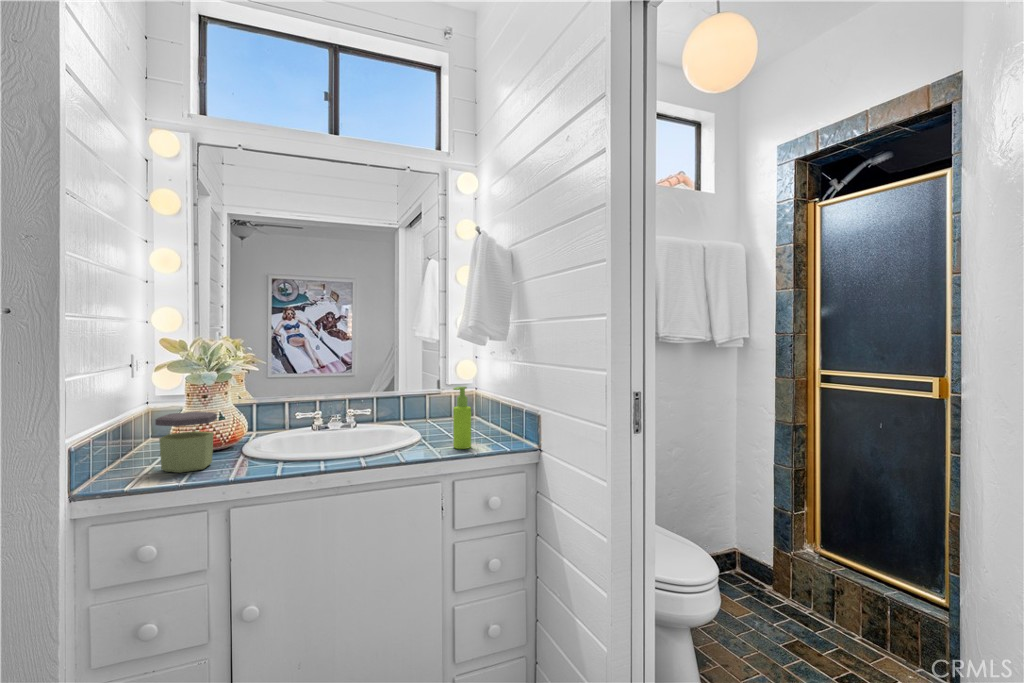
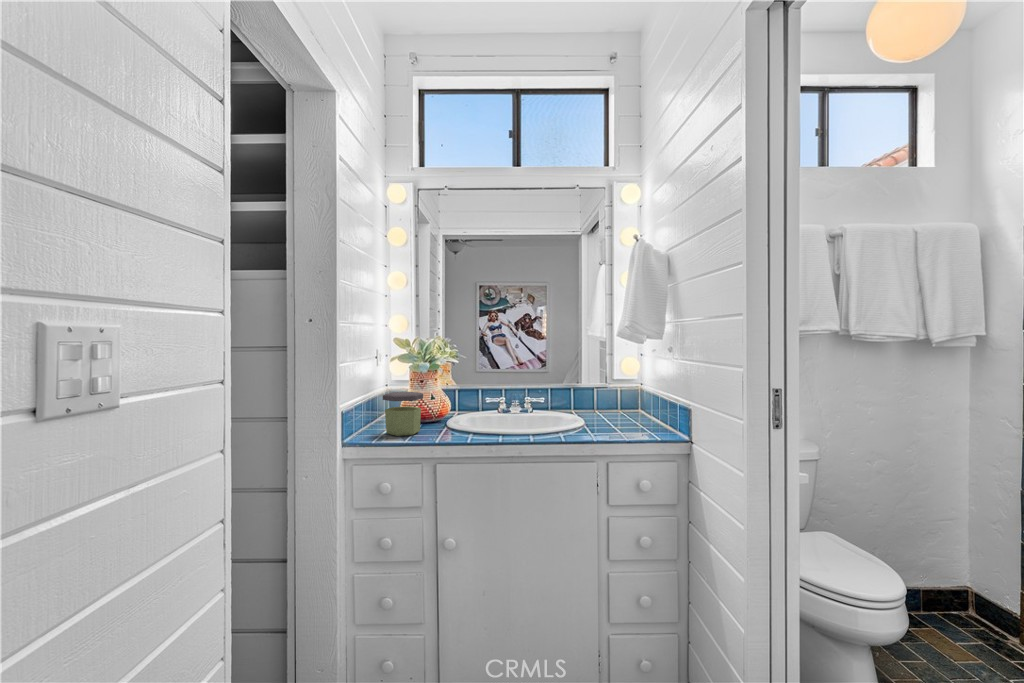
soap dispenser: present [453,386,471,449] -> none [607,379,625,436]

